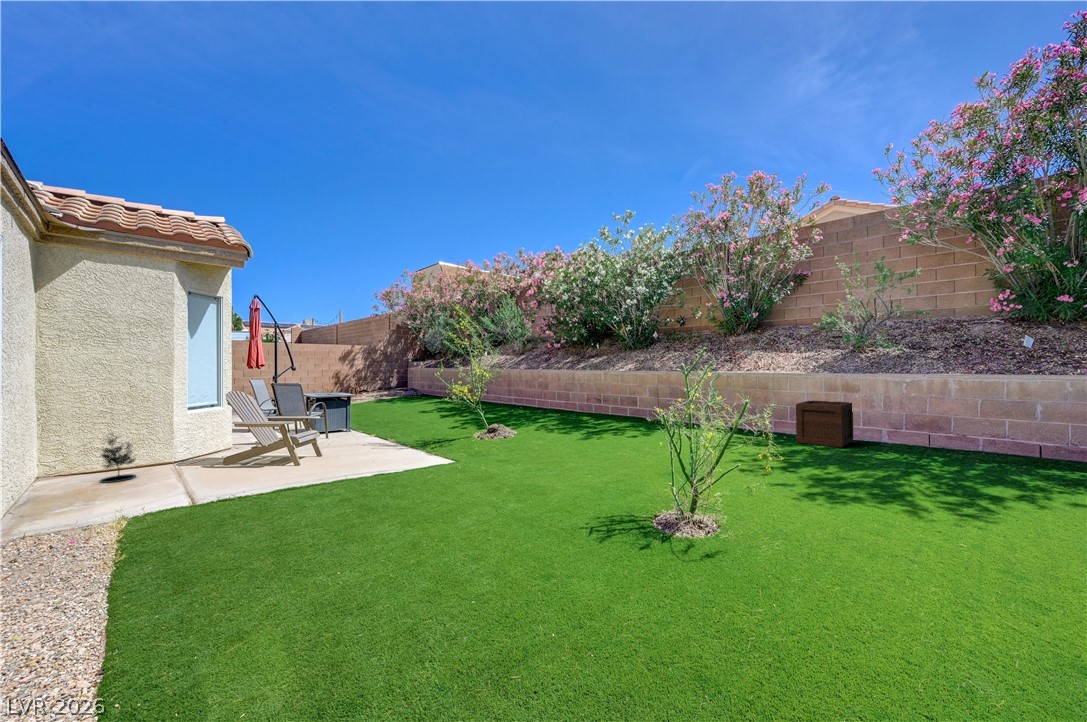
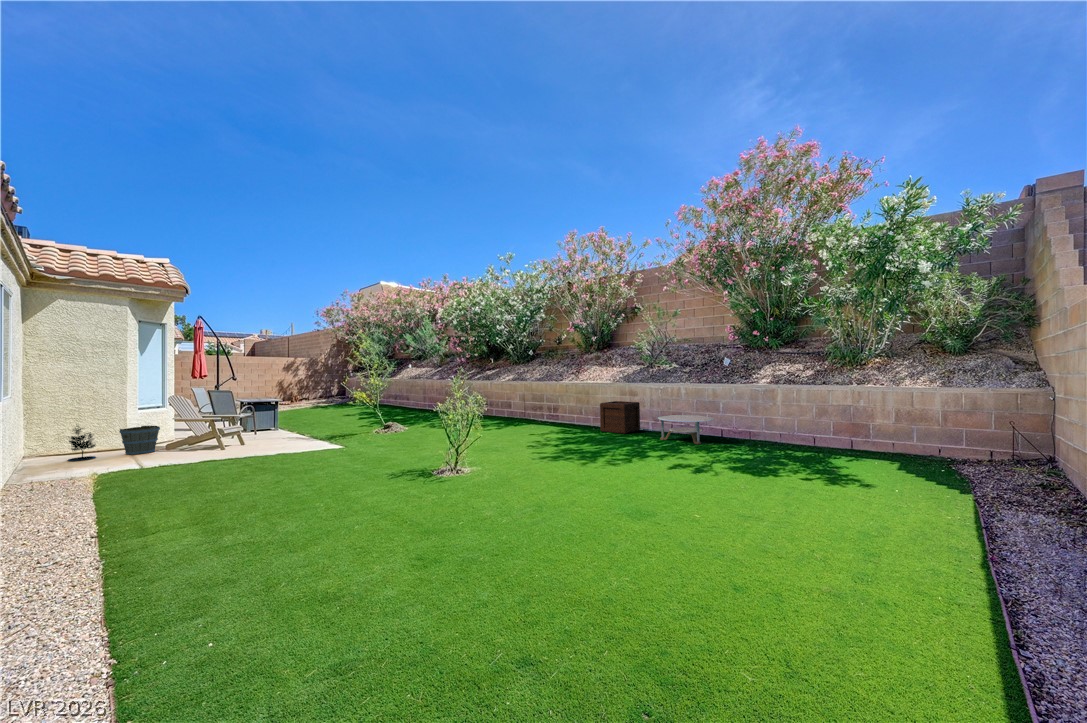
round table: none [912,423,1023,471] -> present [658,415,714,444]
wooden bucket: none [165,432,217,473] -> present [119,426,160,455]

